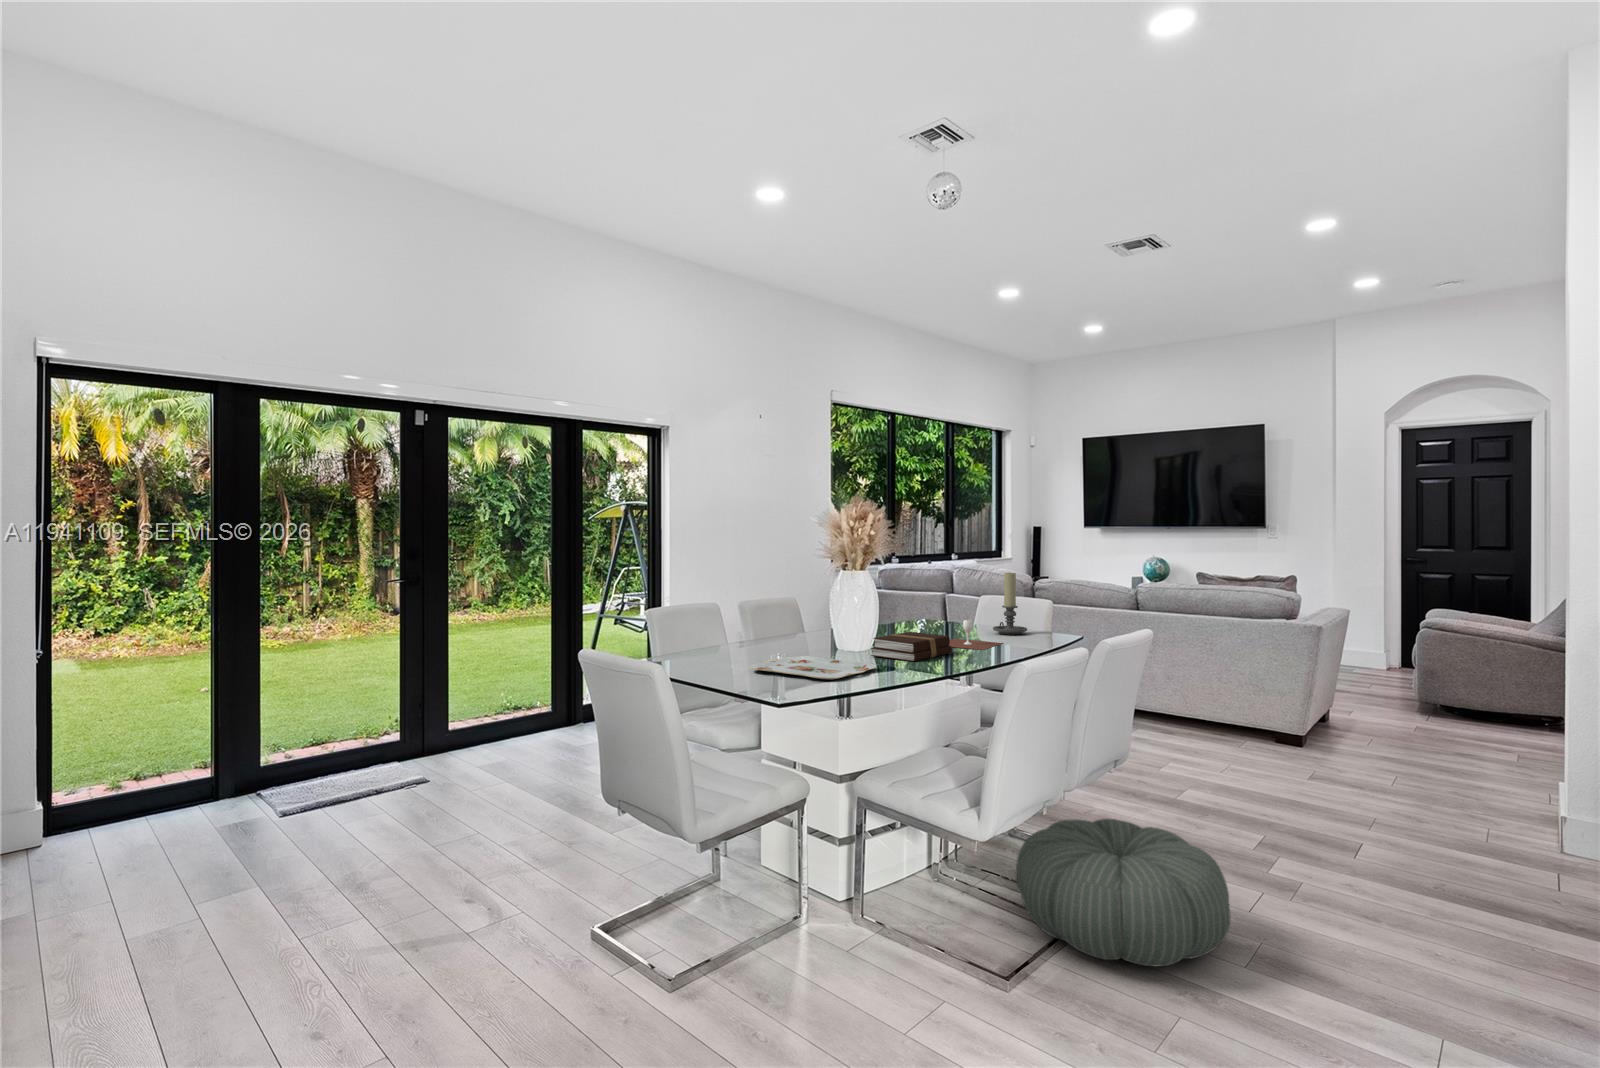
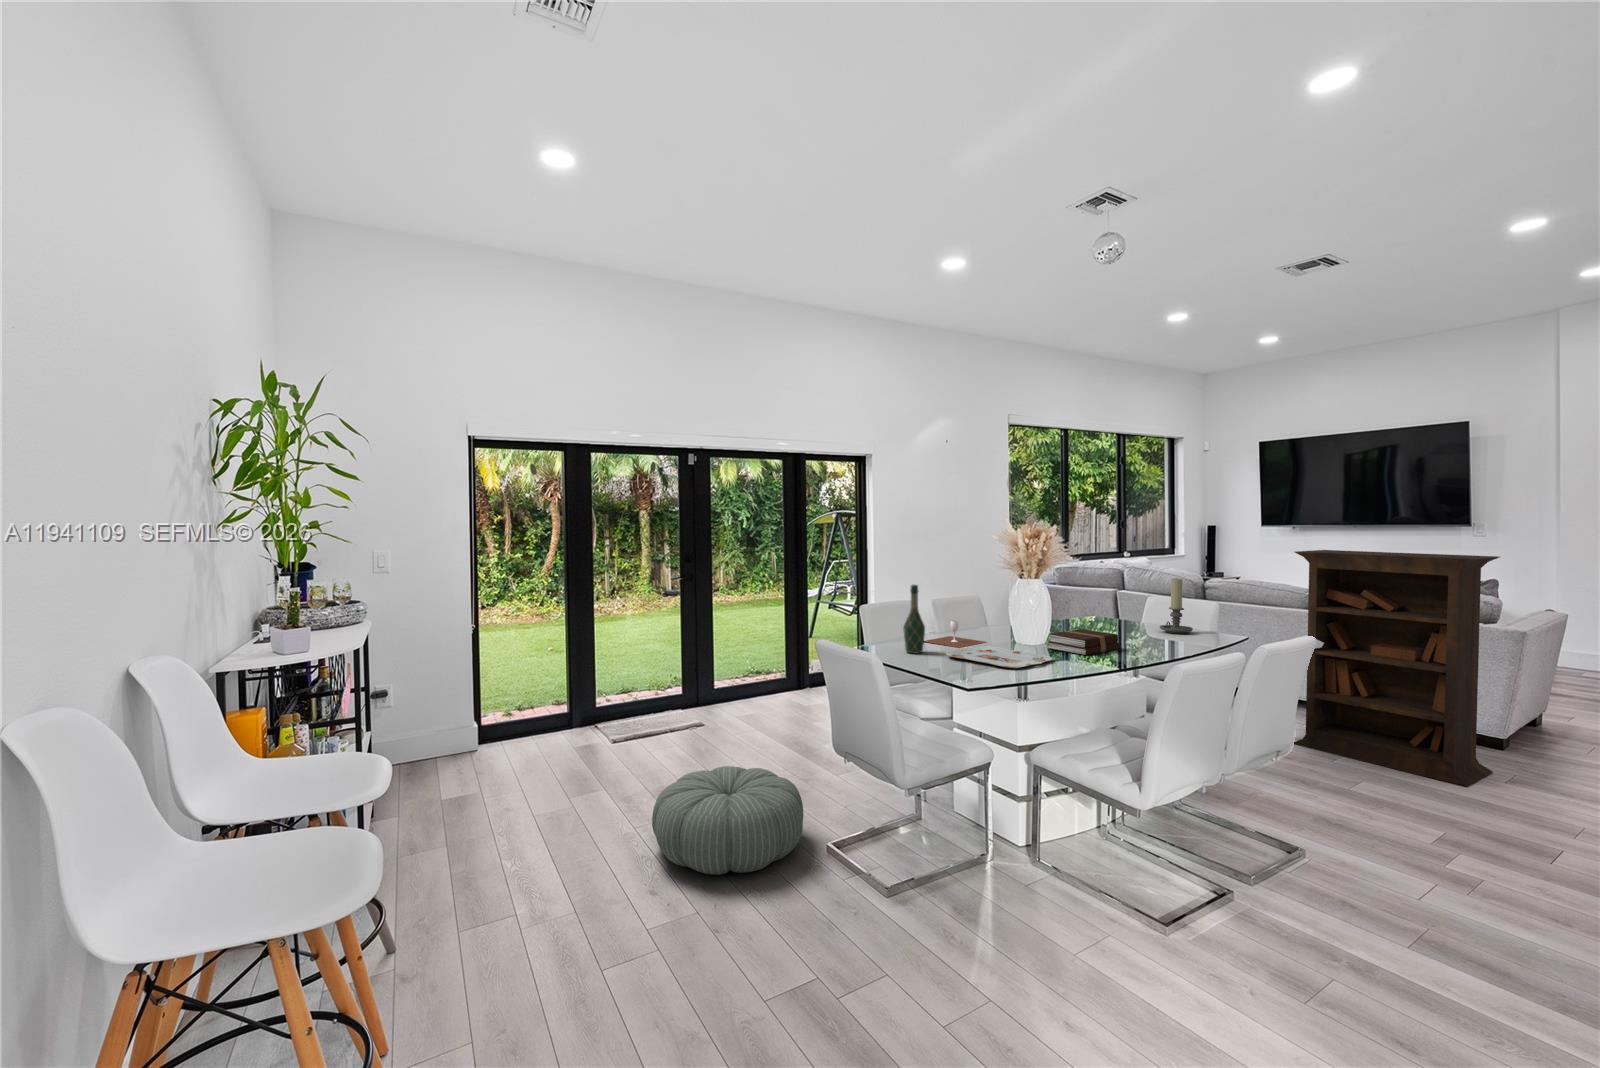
bookcase: none [1122,543,1311,783] -> present [1294,550,1499,787]
wine bottle: none [698,582,725,669] -> present [903,585,925,654]
wine glass: present [949,620,1003,650] -> present [924,621,986,648]
pouf: present [1016,819,1231,967] -> present [652,766,803,875]

